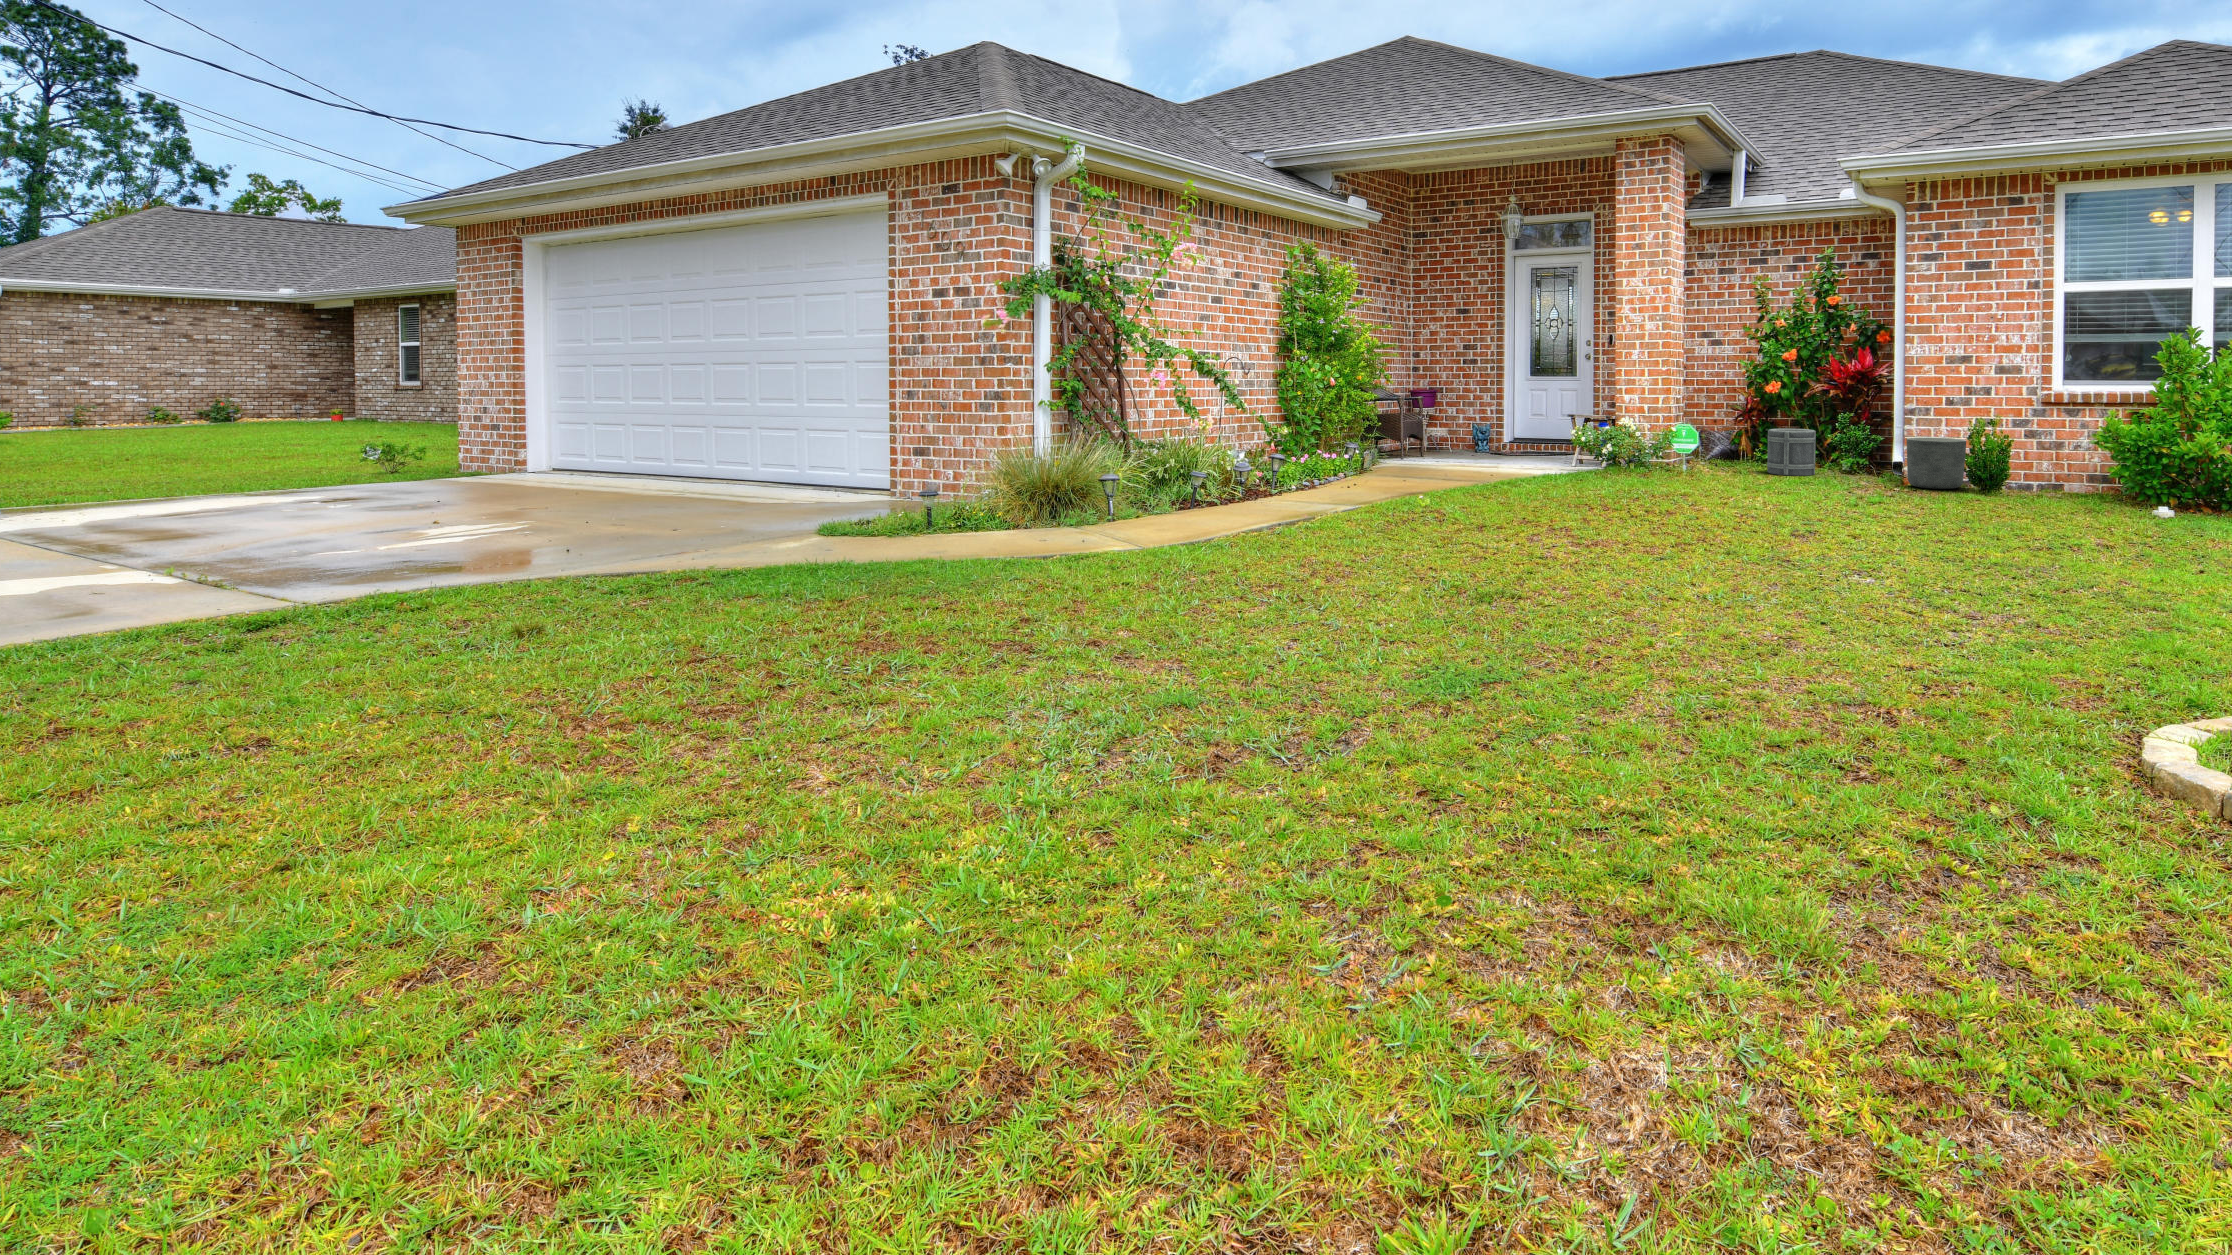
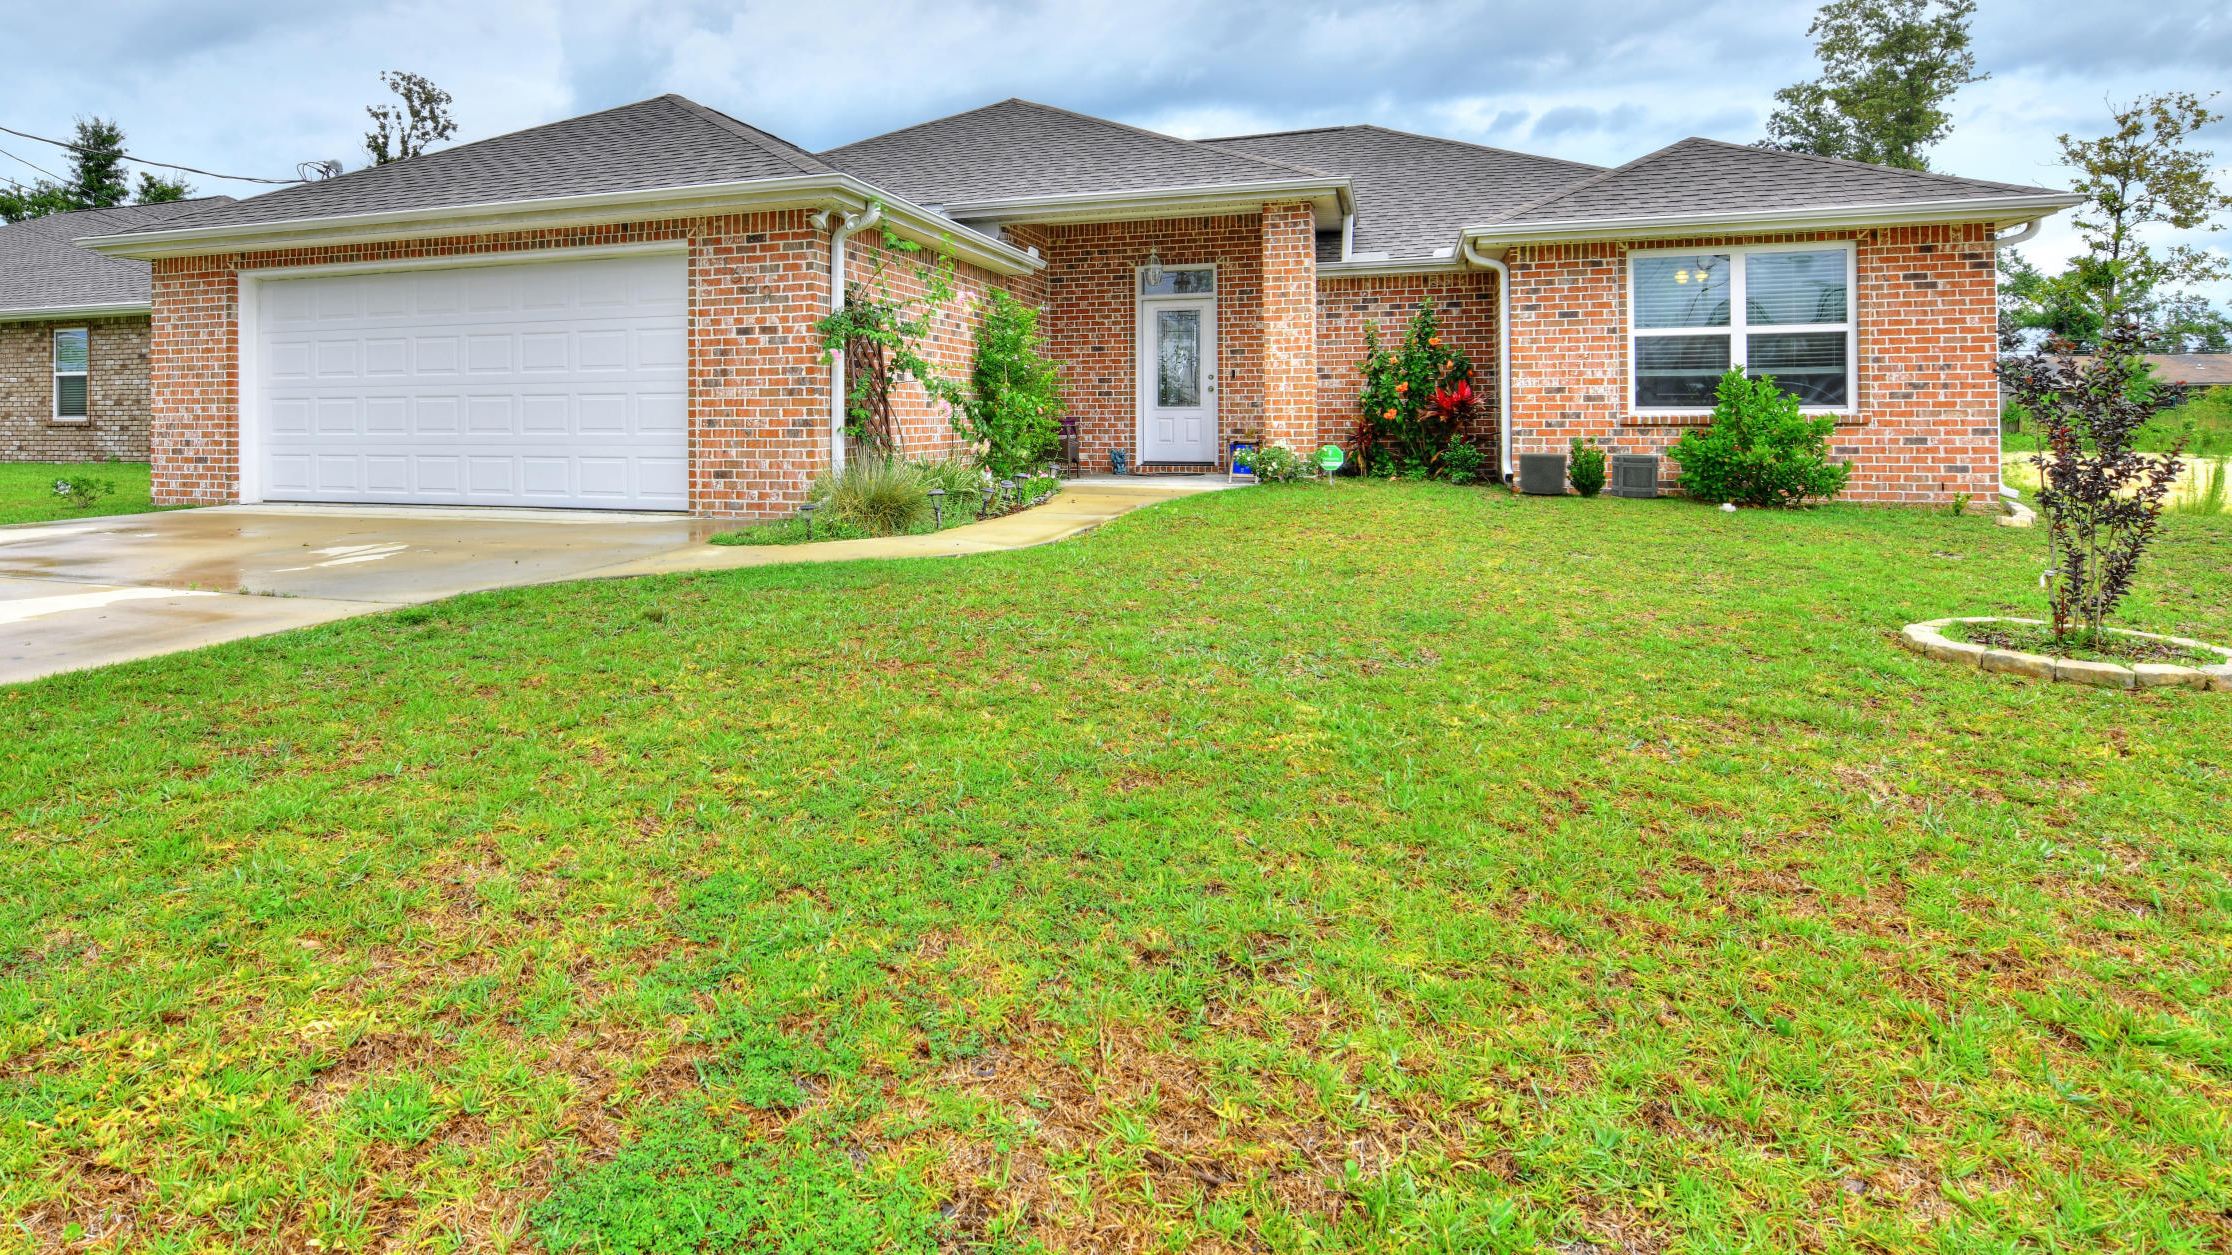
bucket: present [1767,429,1816,476] -> present [1611,454,1659,497]

